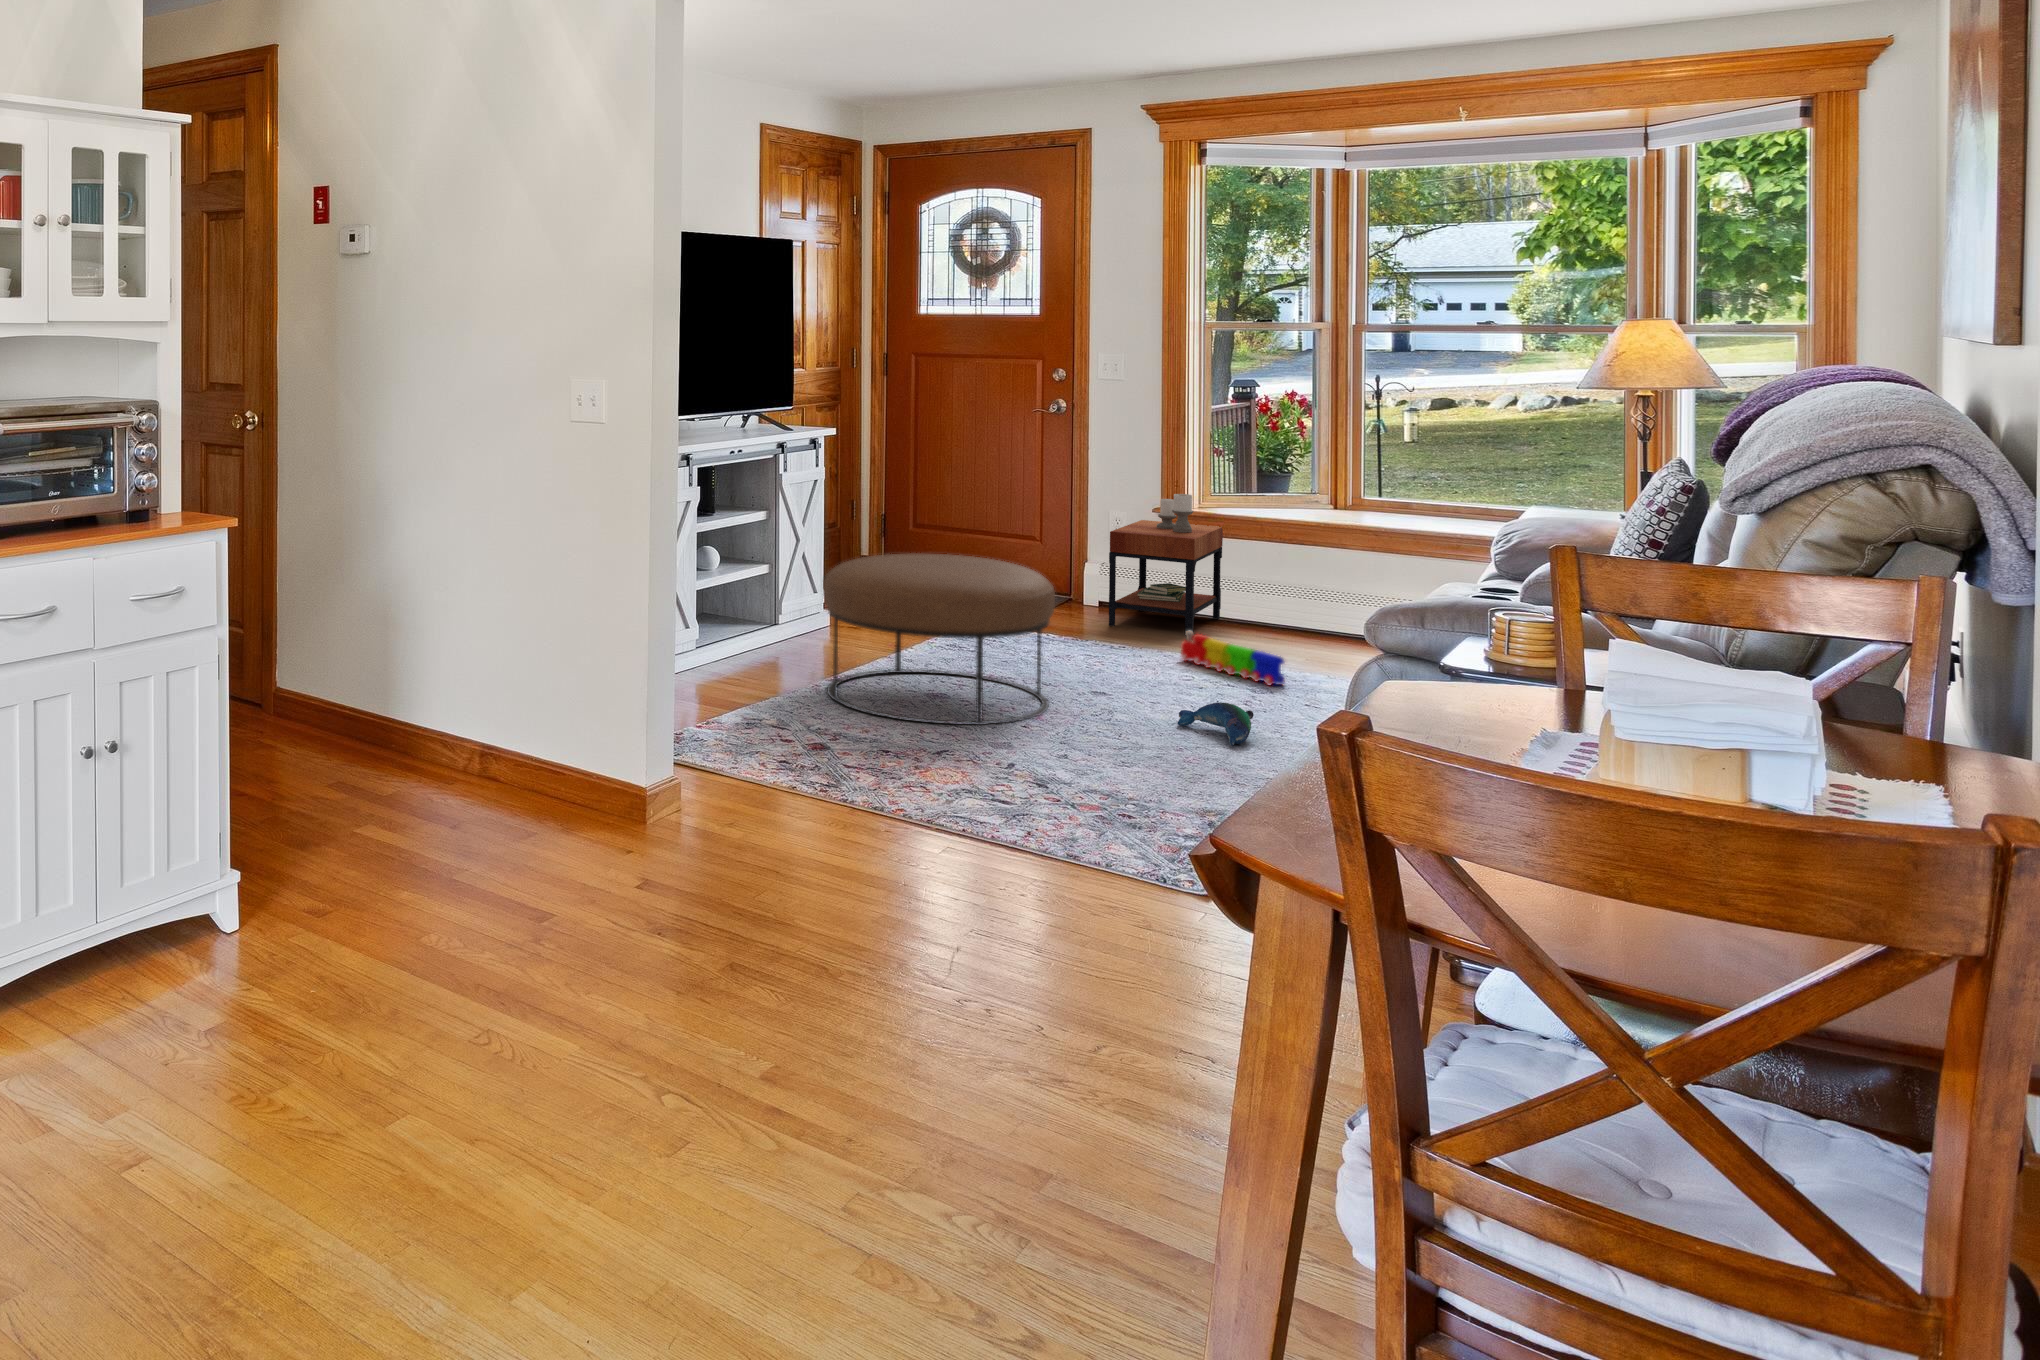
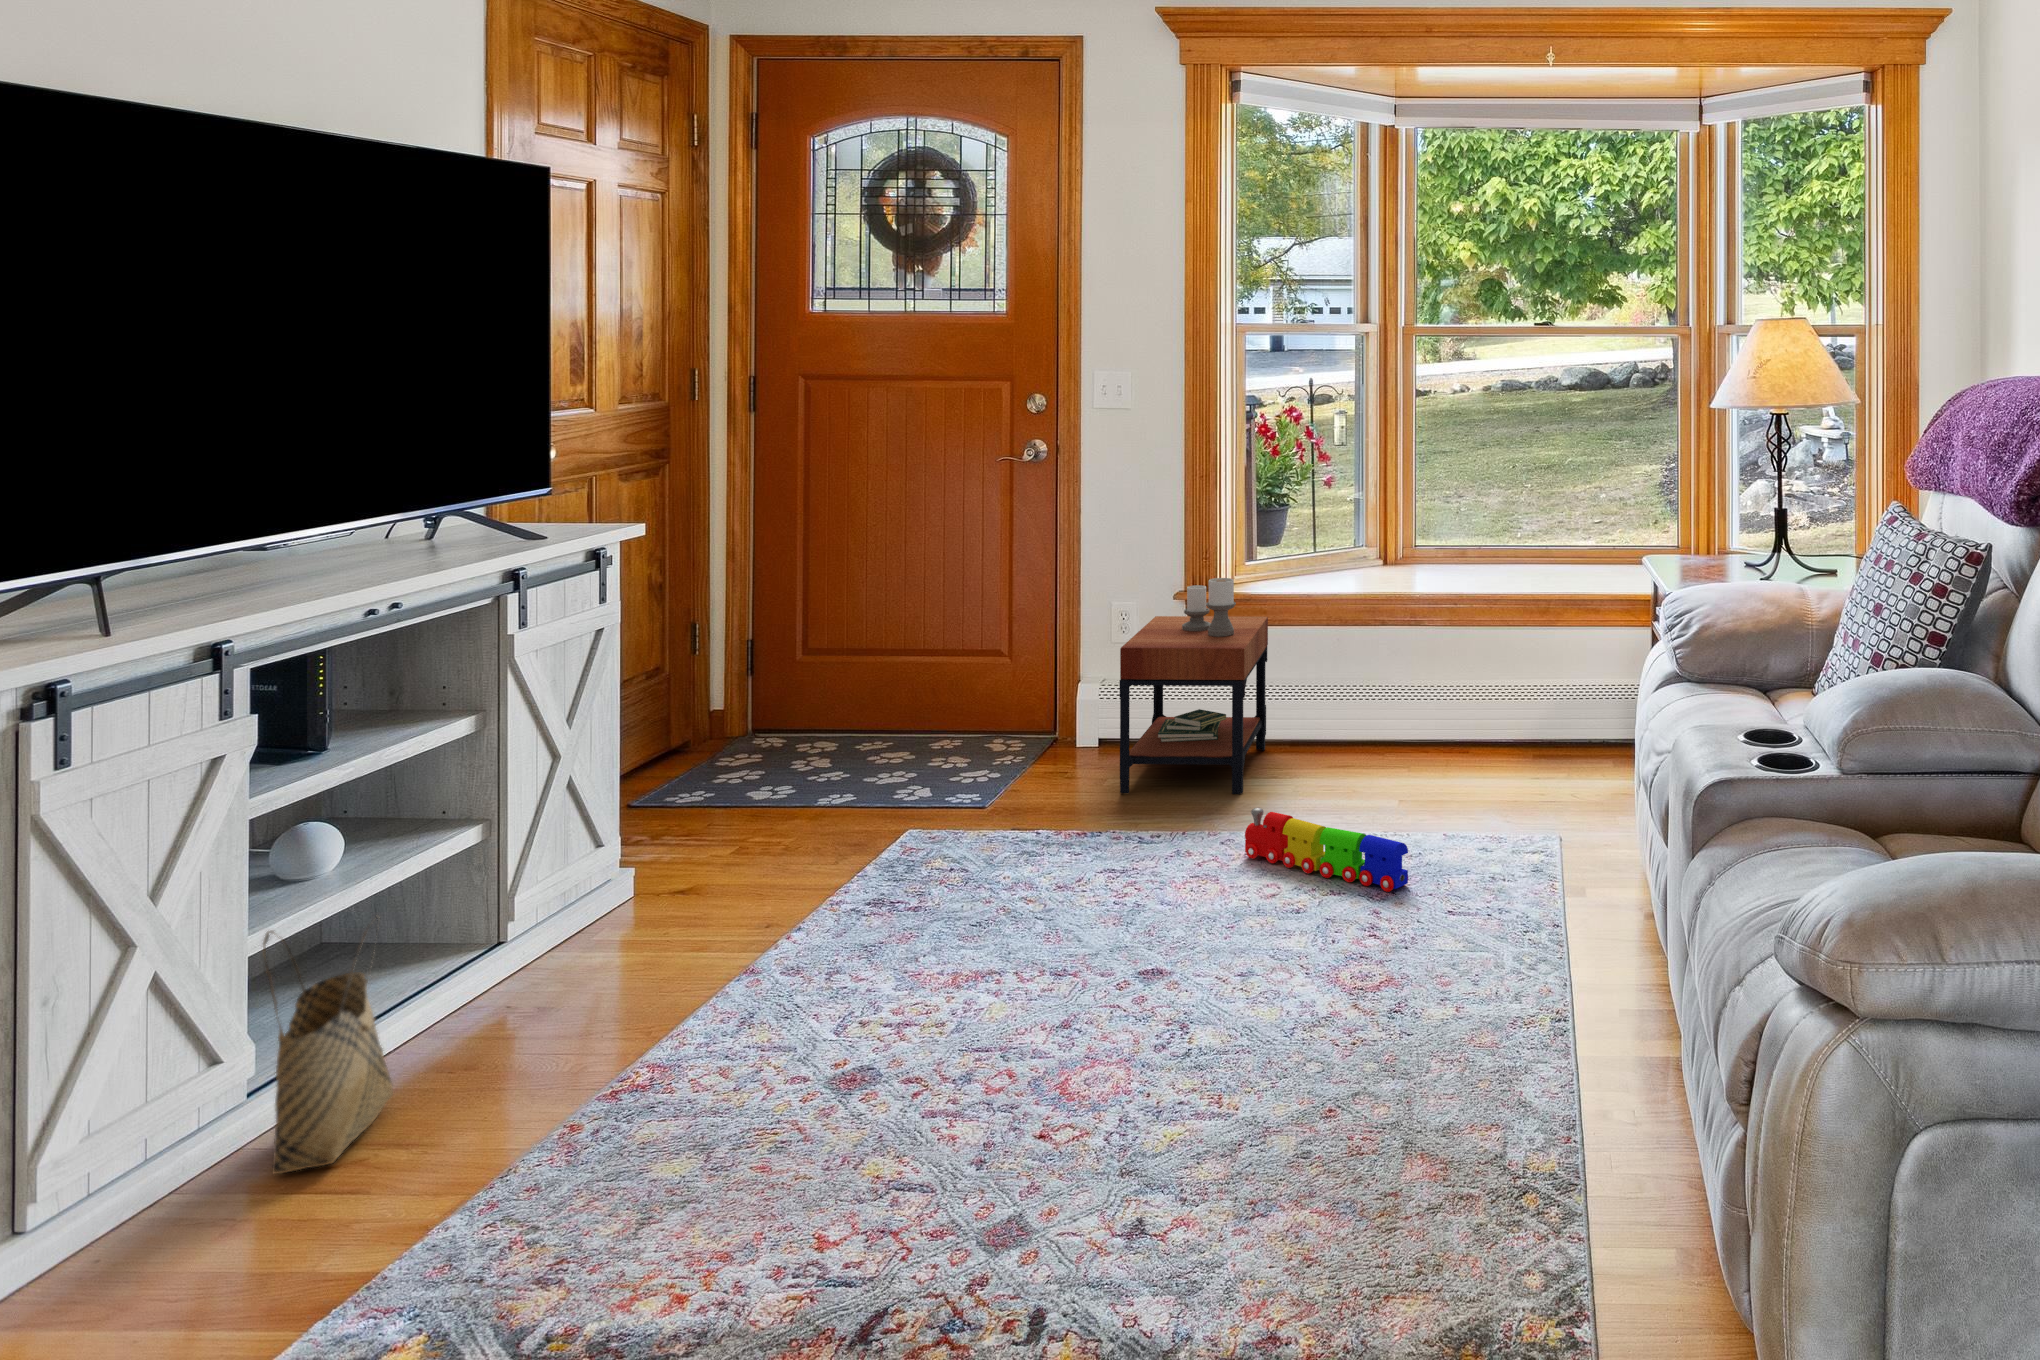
ottoman: present [823,554,1055,725] -> none [588,765,1075,1190]
woven basket: none [697,583,741,684] -> present [263,917,393,1174]
plush toy: present [1177,703,1254,746] -> none [1297,991,1426,1088]

